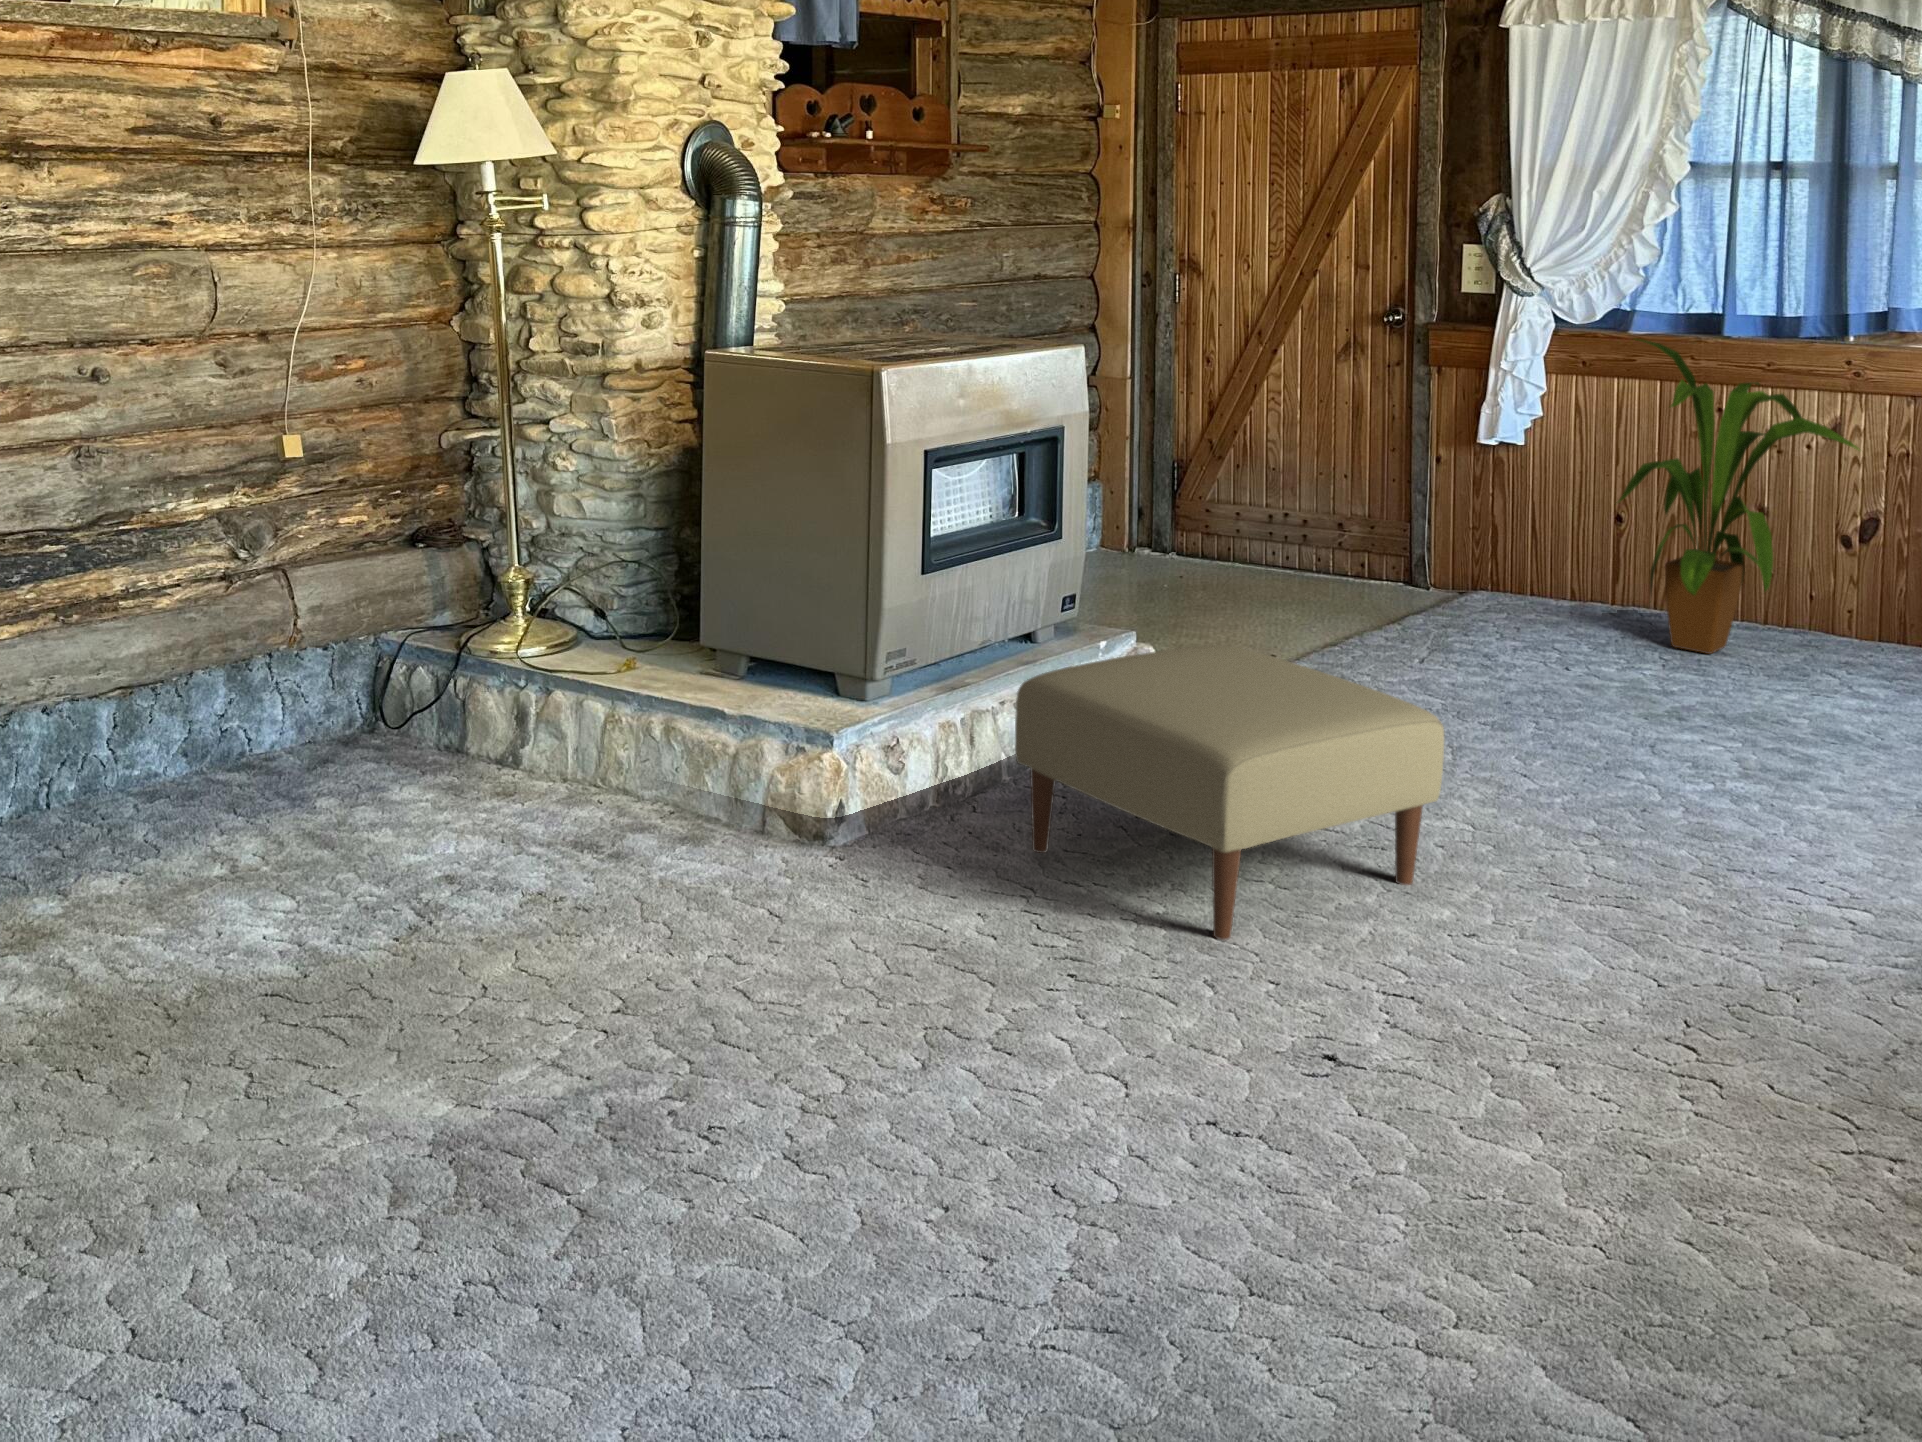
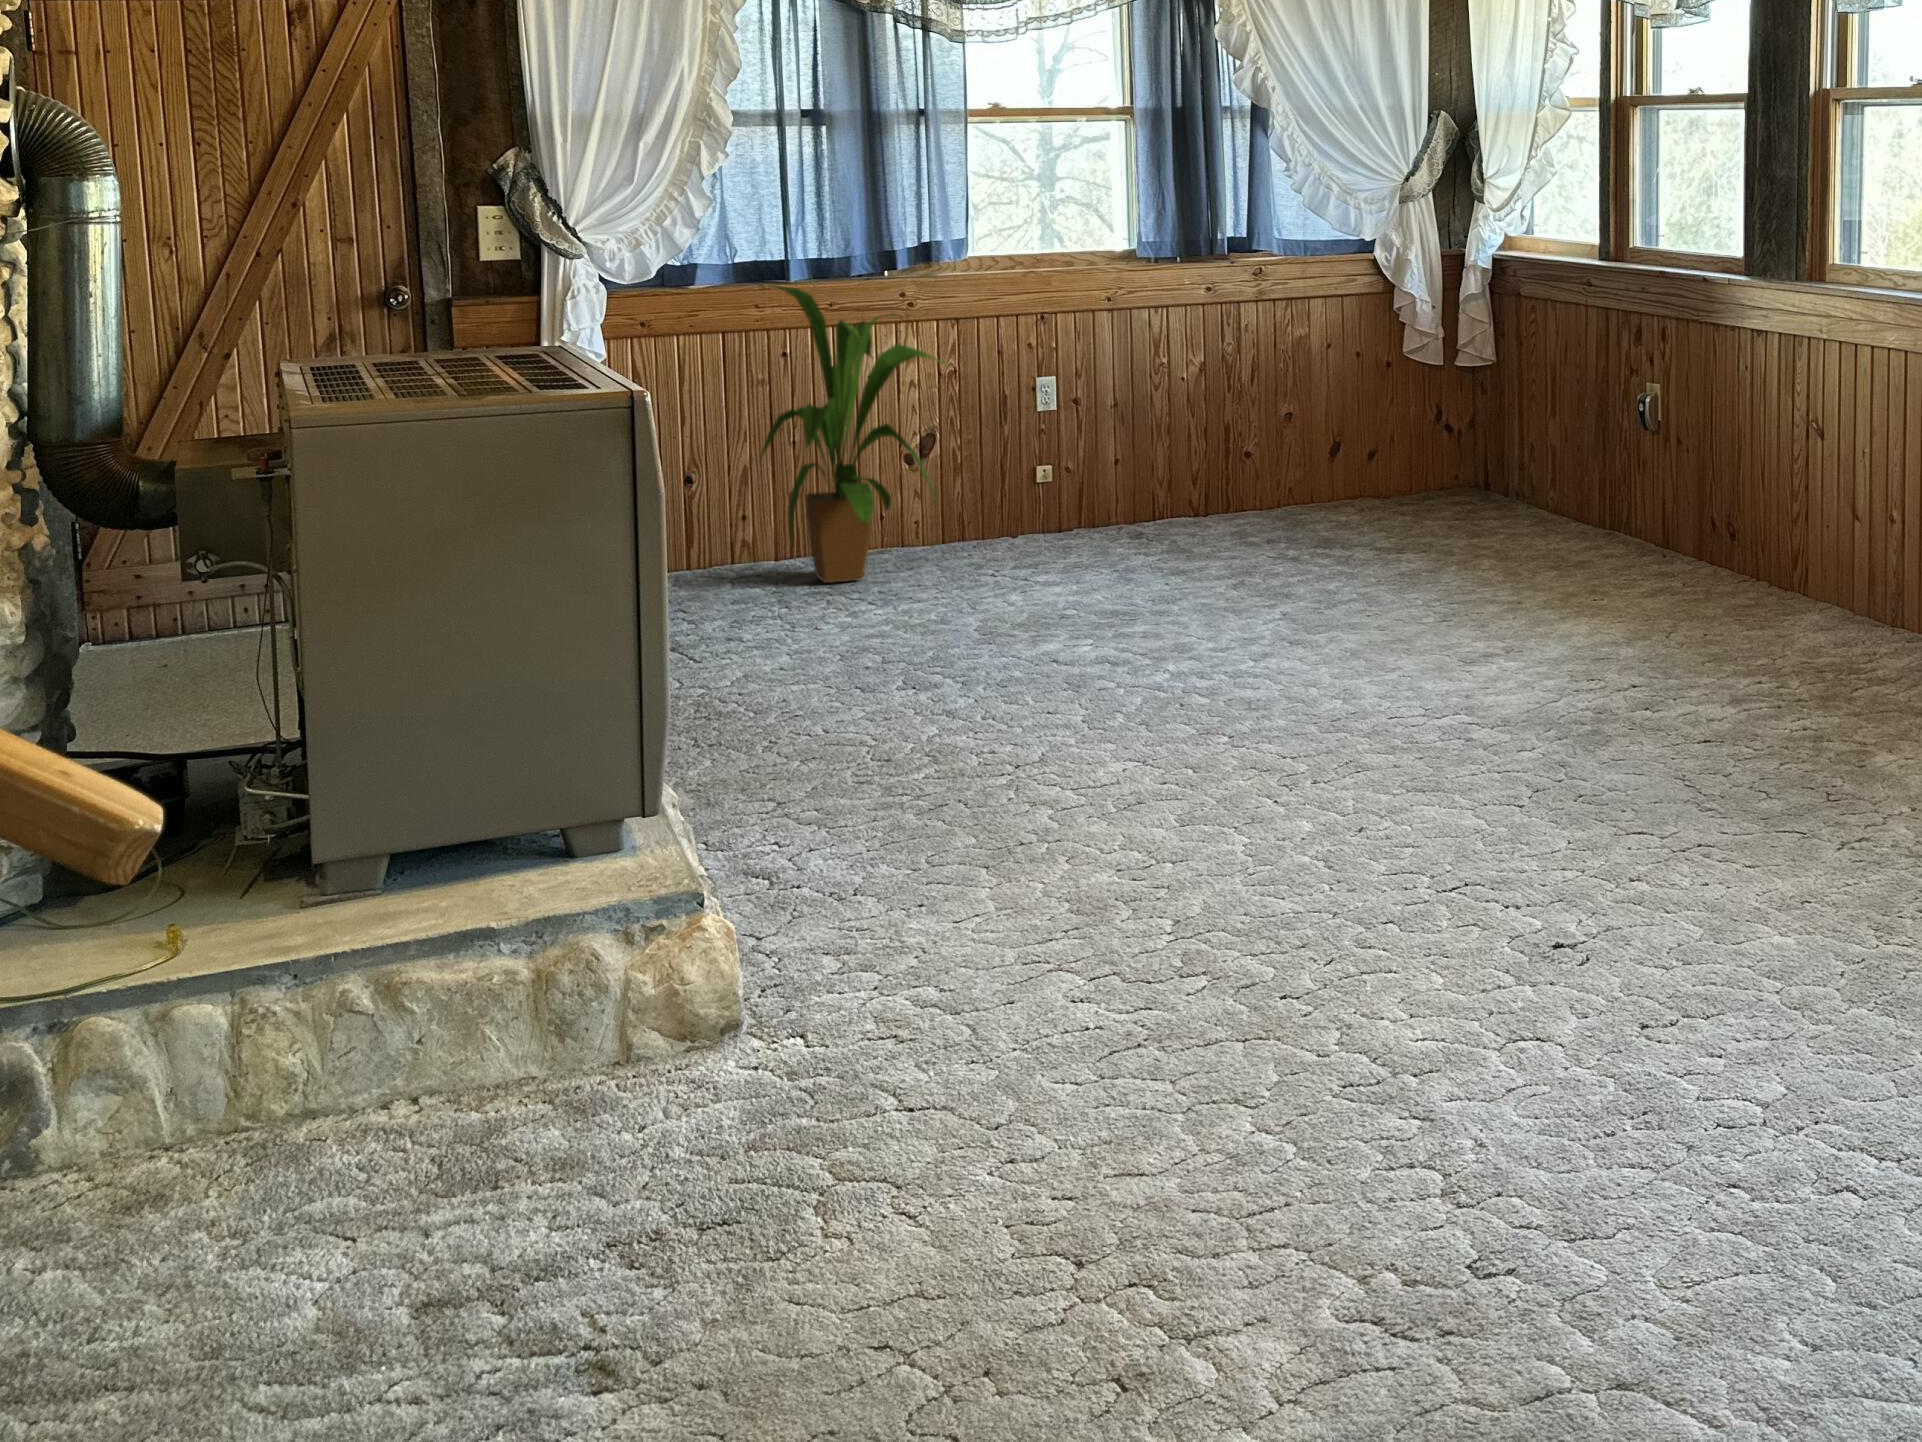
ottoman: present [1015,645,1444,940] -> none [933,627,1301,921]

